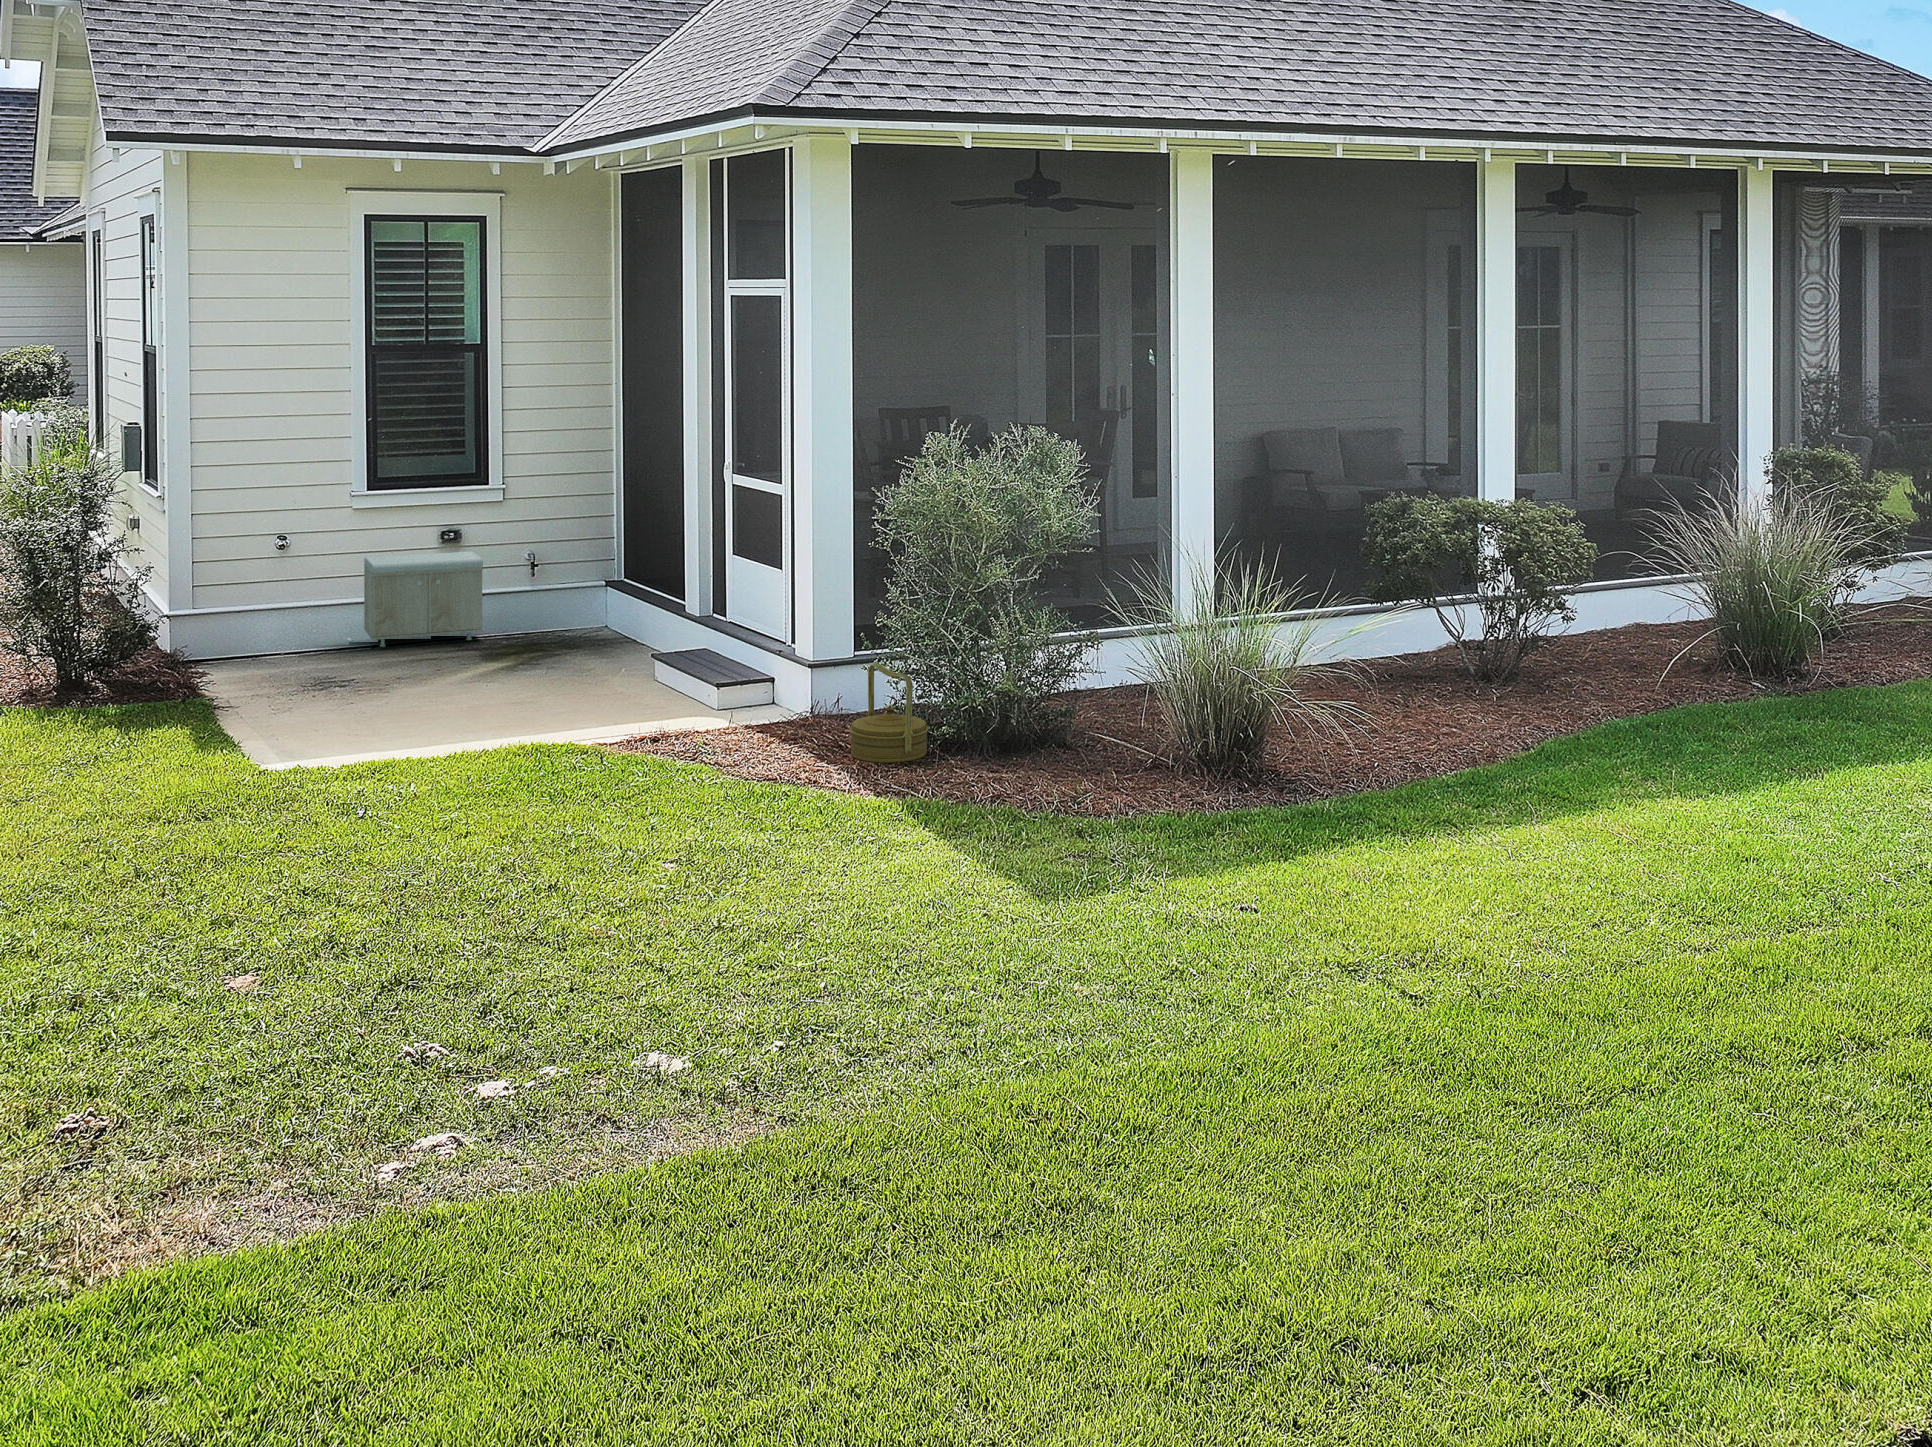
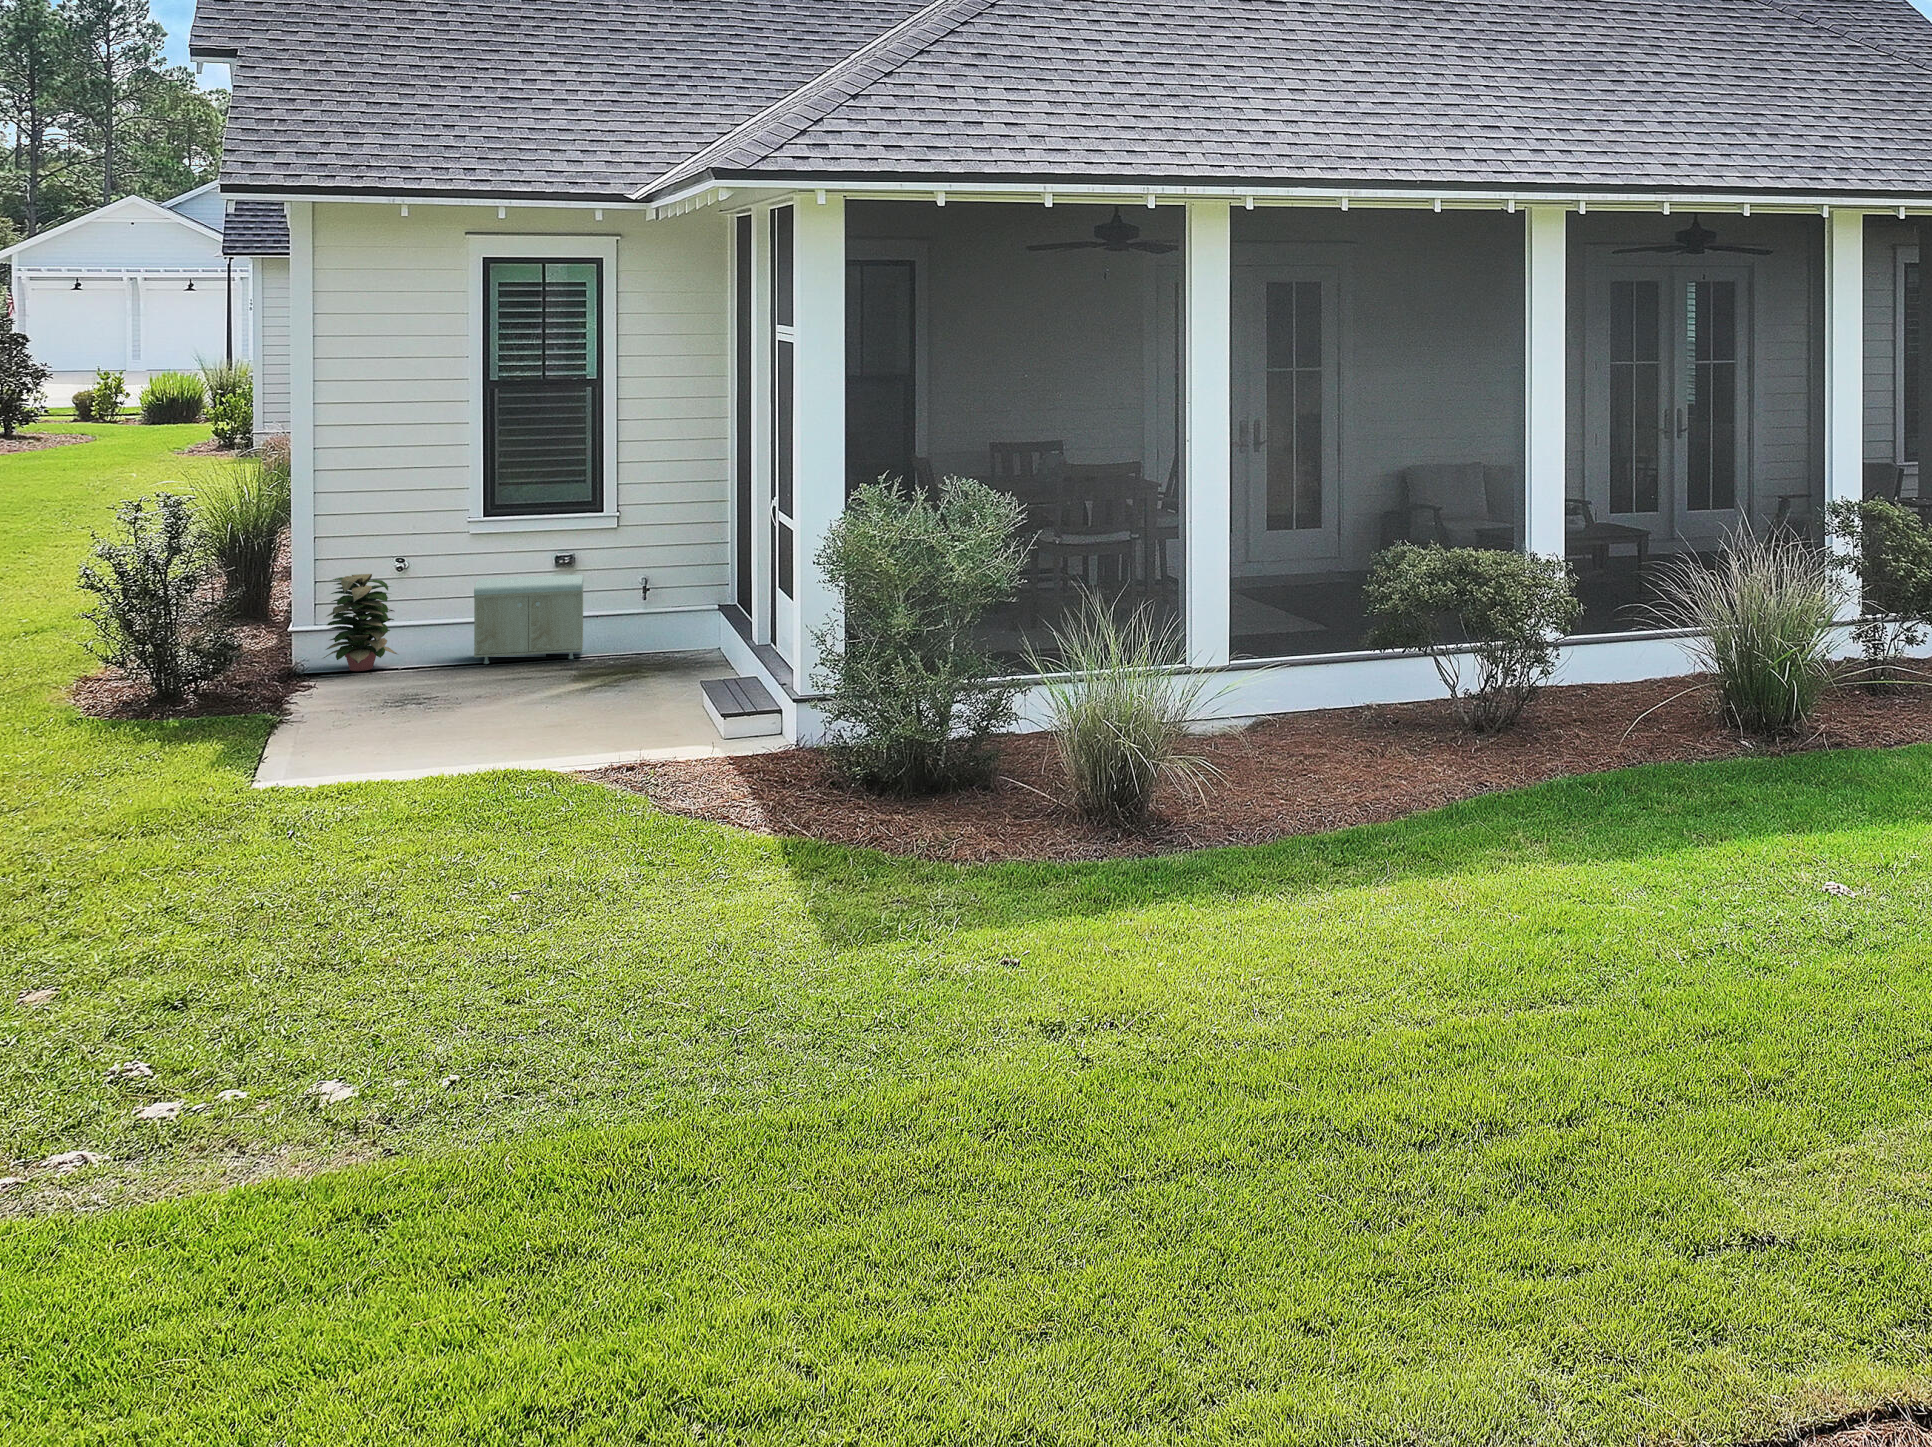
decorative plant: none [209,552,291,657] -> present [324,574,397,671]
woven basket: present [849,663,928,763] -> none [781,704,860,802]

